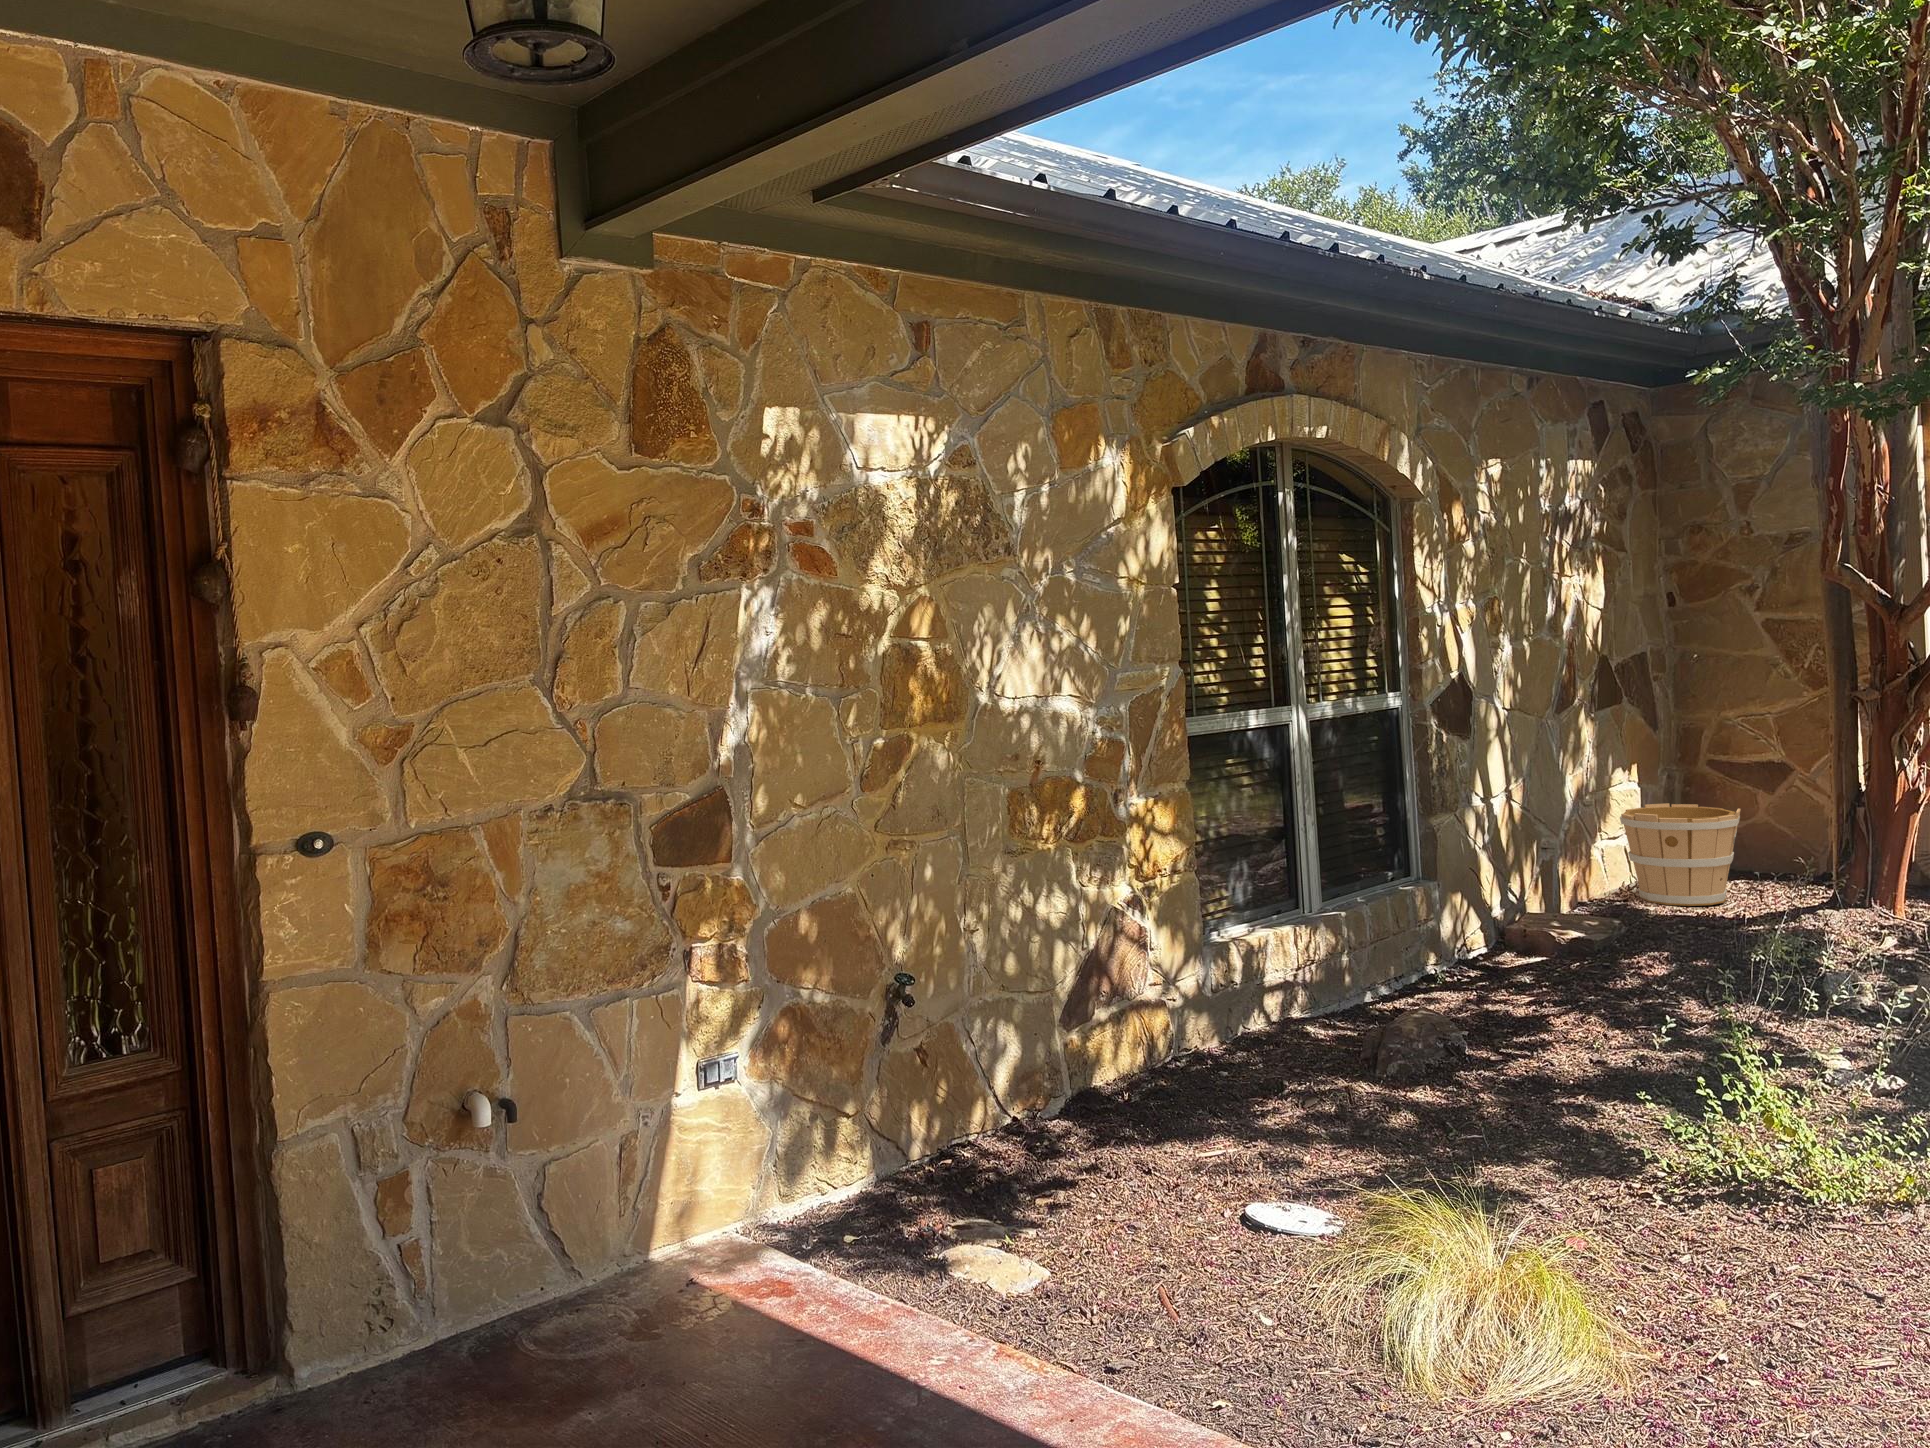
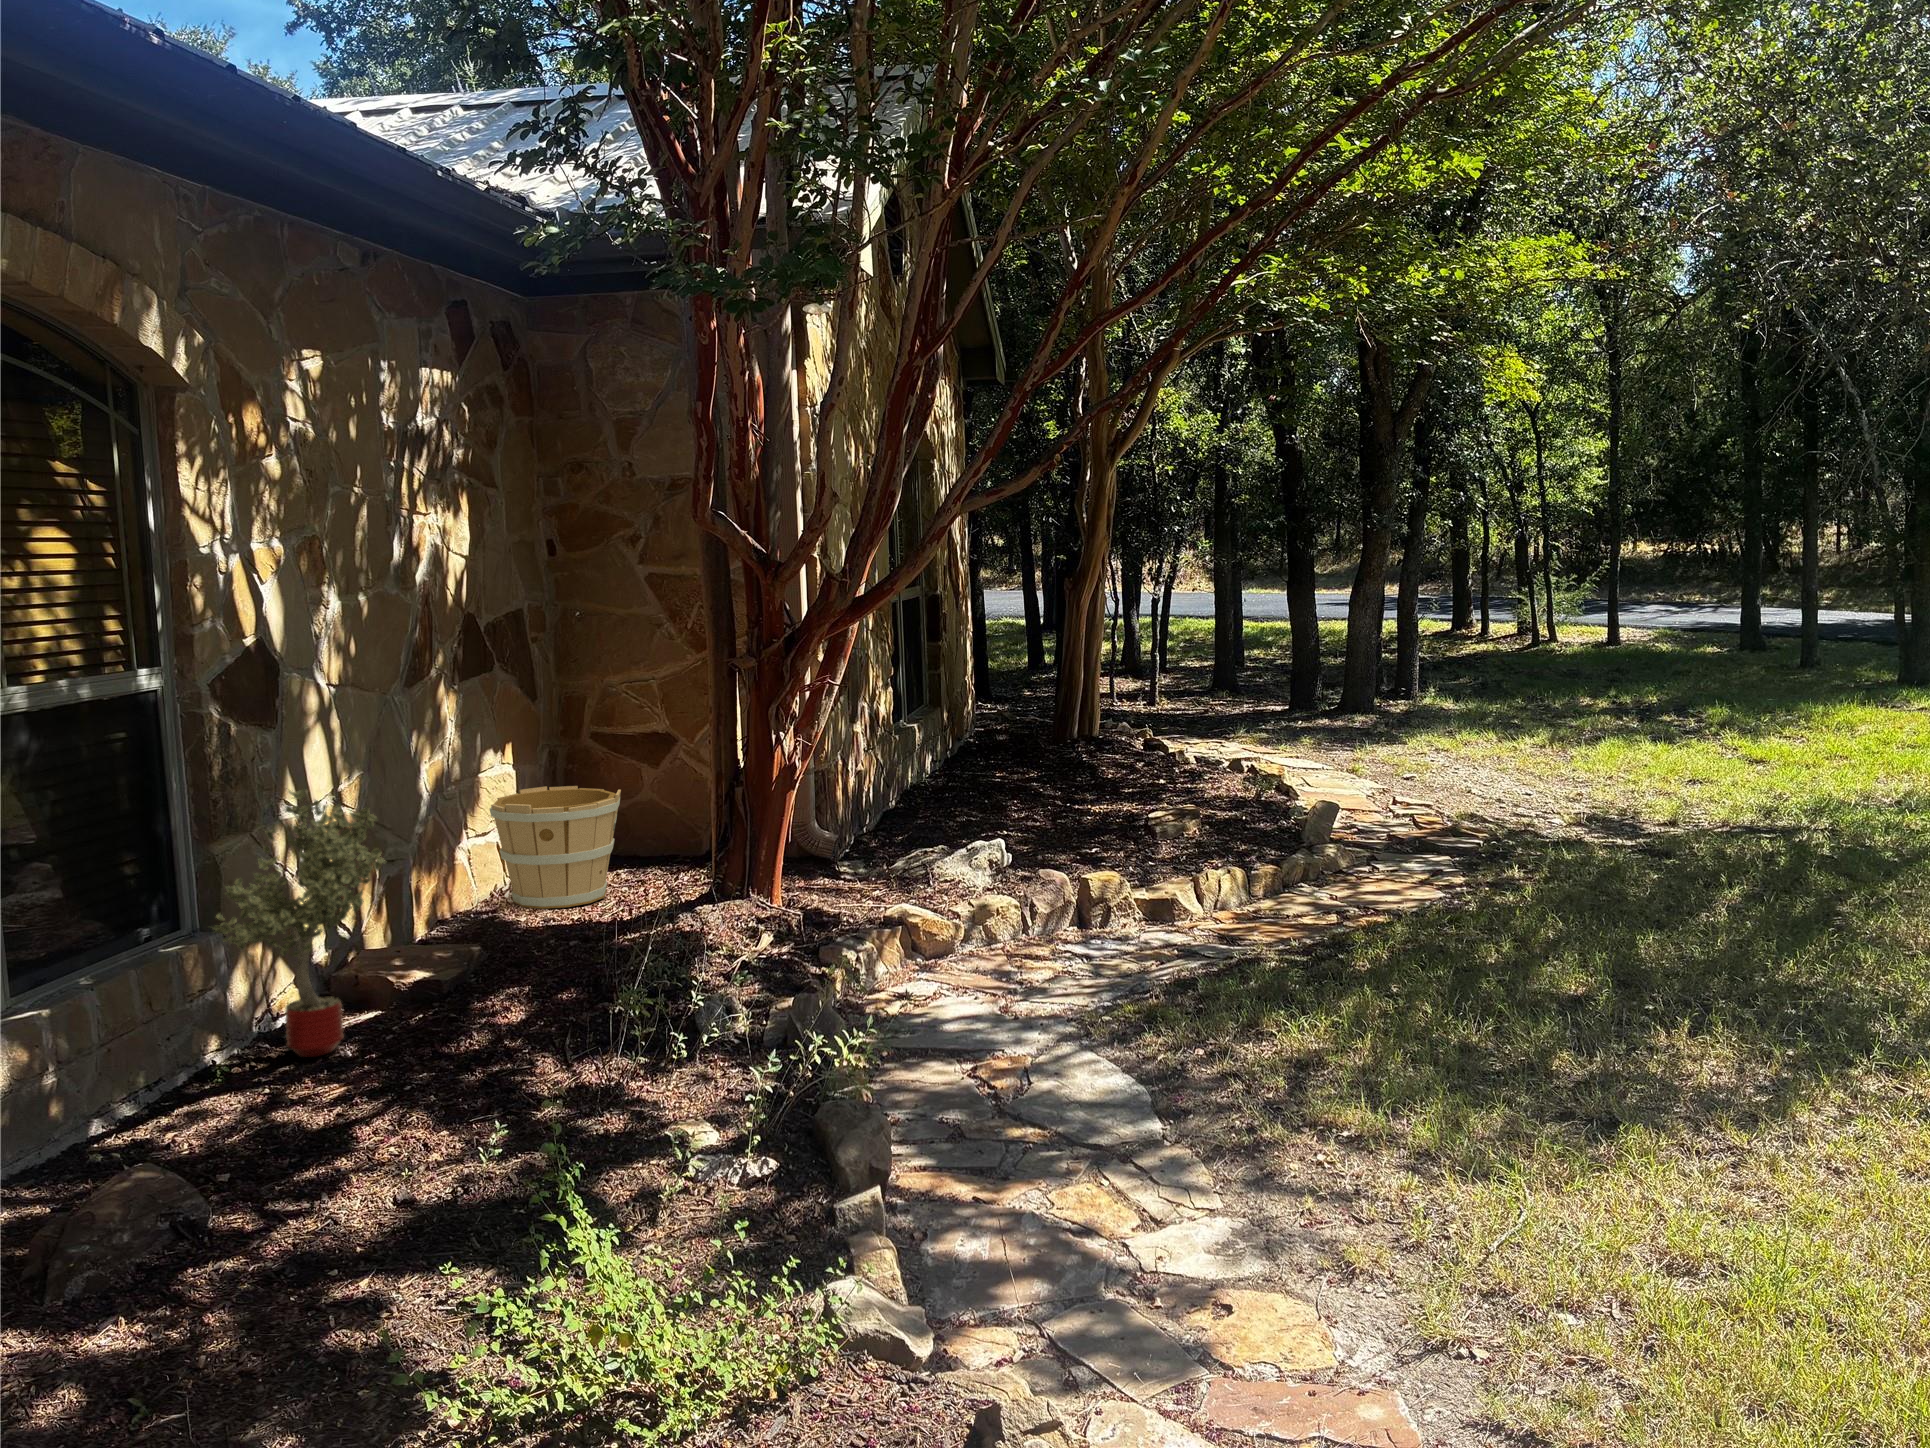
potted tree: none [1434,778,1554,972] -> present [212,789,386,1057]

